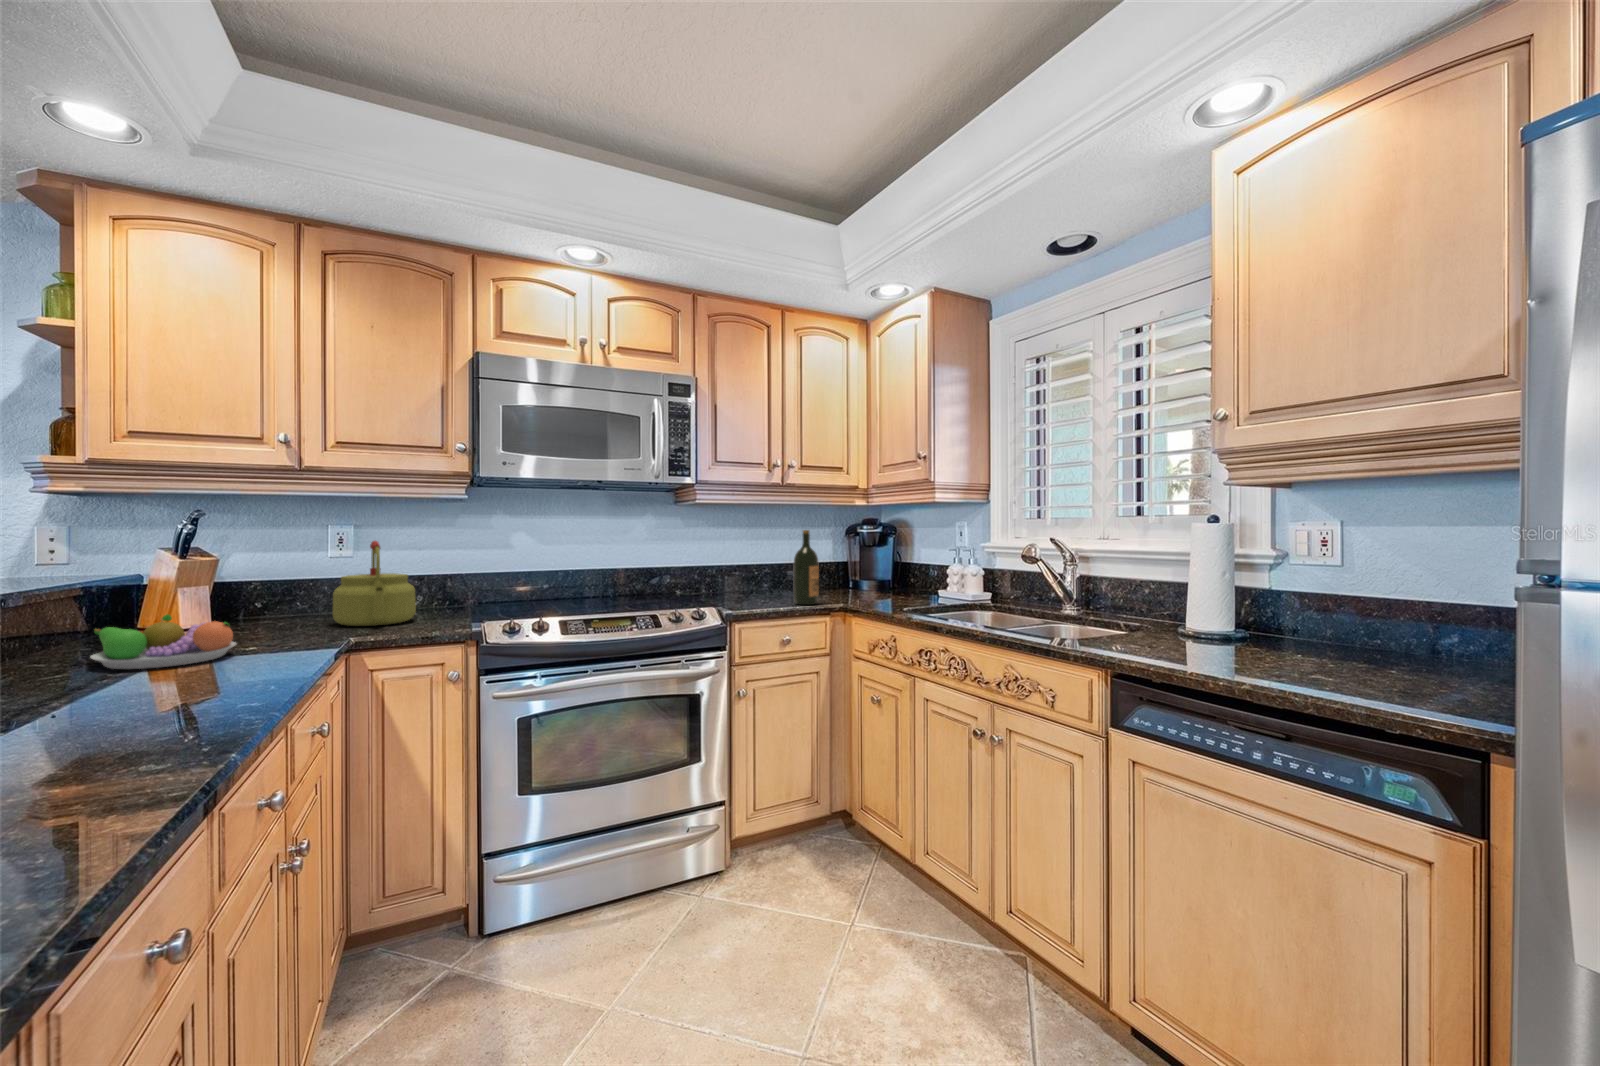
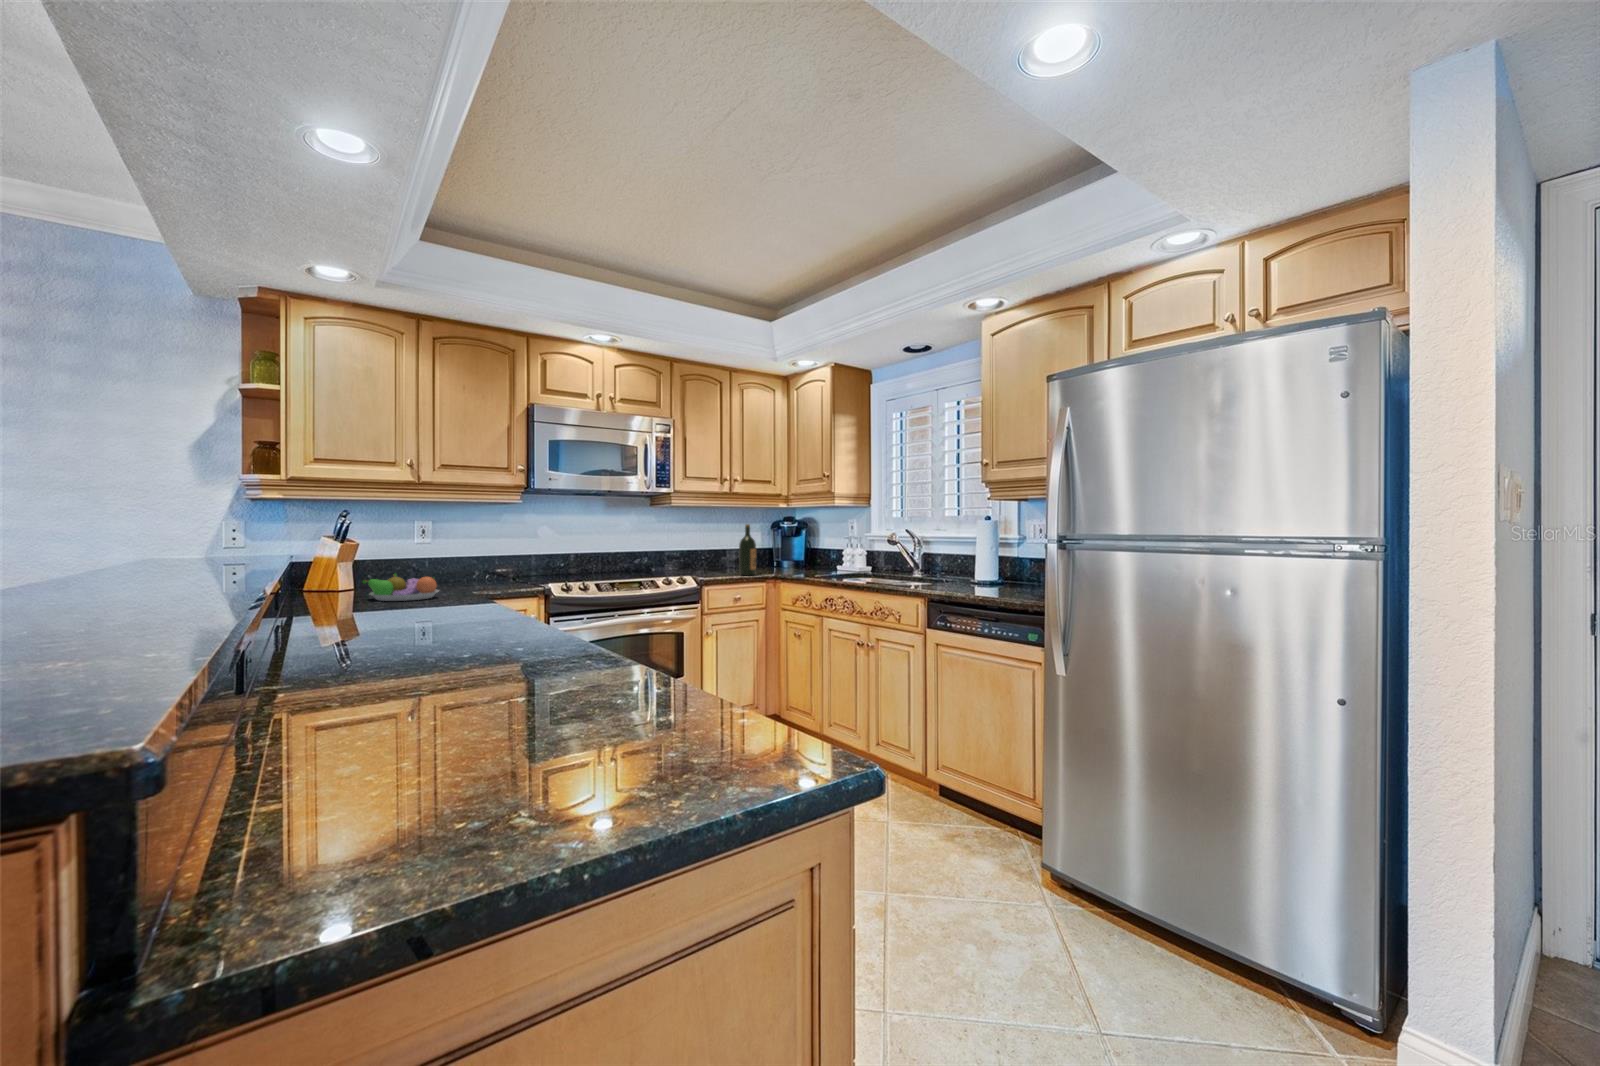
kettle: present [333,541,416,626] -> none [449,531,500,586]

